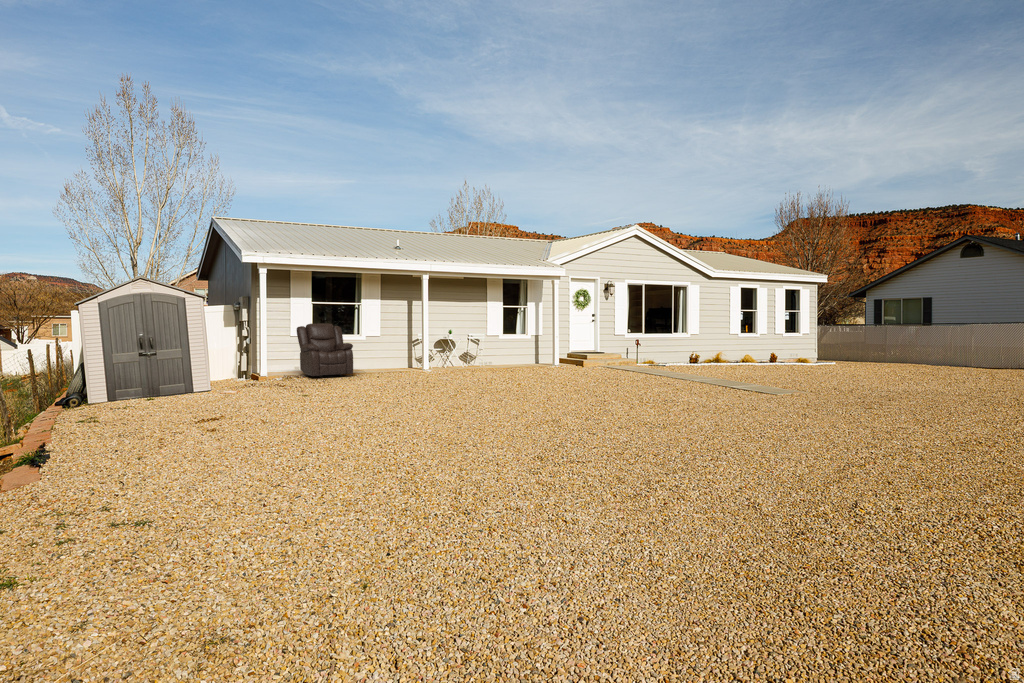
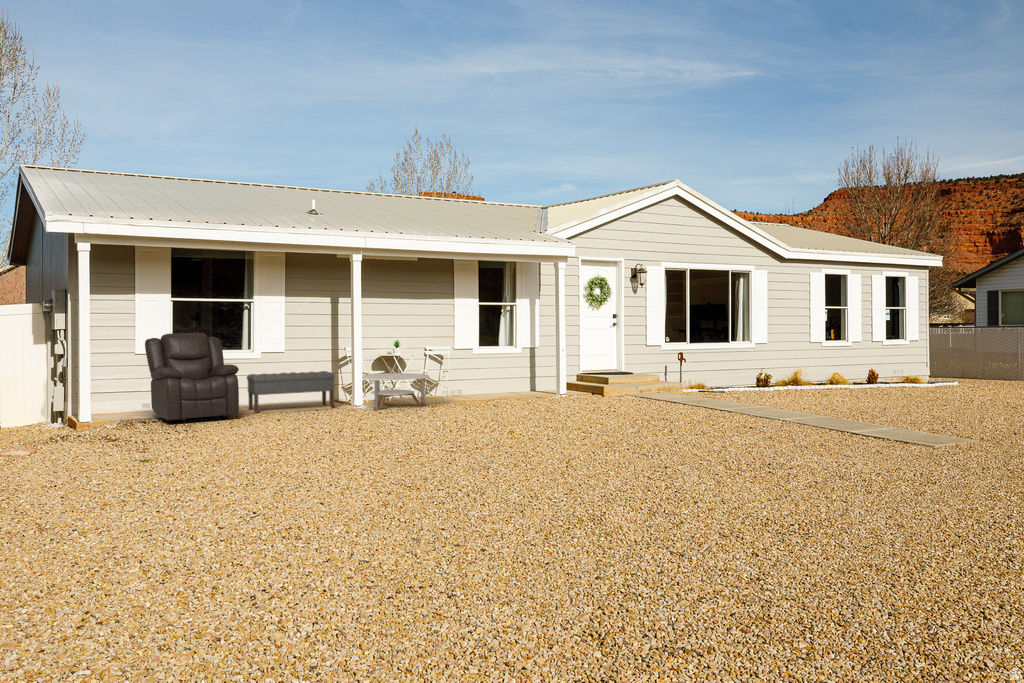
bench: none [357,348,411,374] -> present [247,371,335,413]
round table: none [423,350,470,373] -> present [362,373,430,410]

